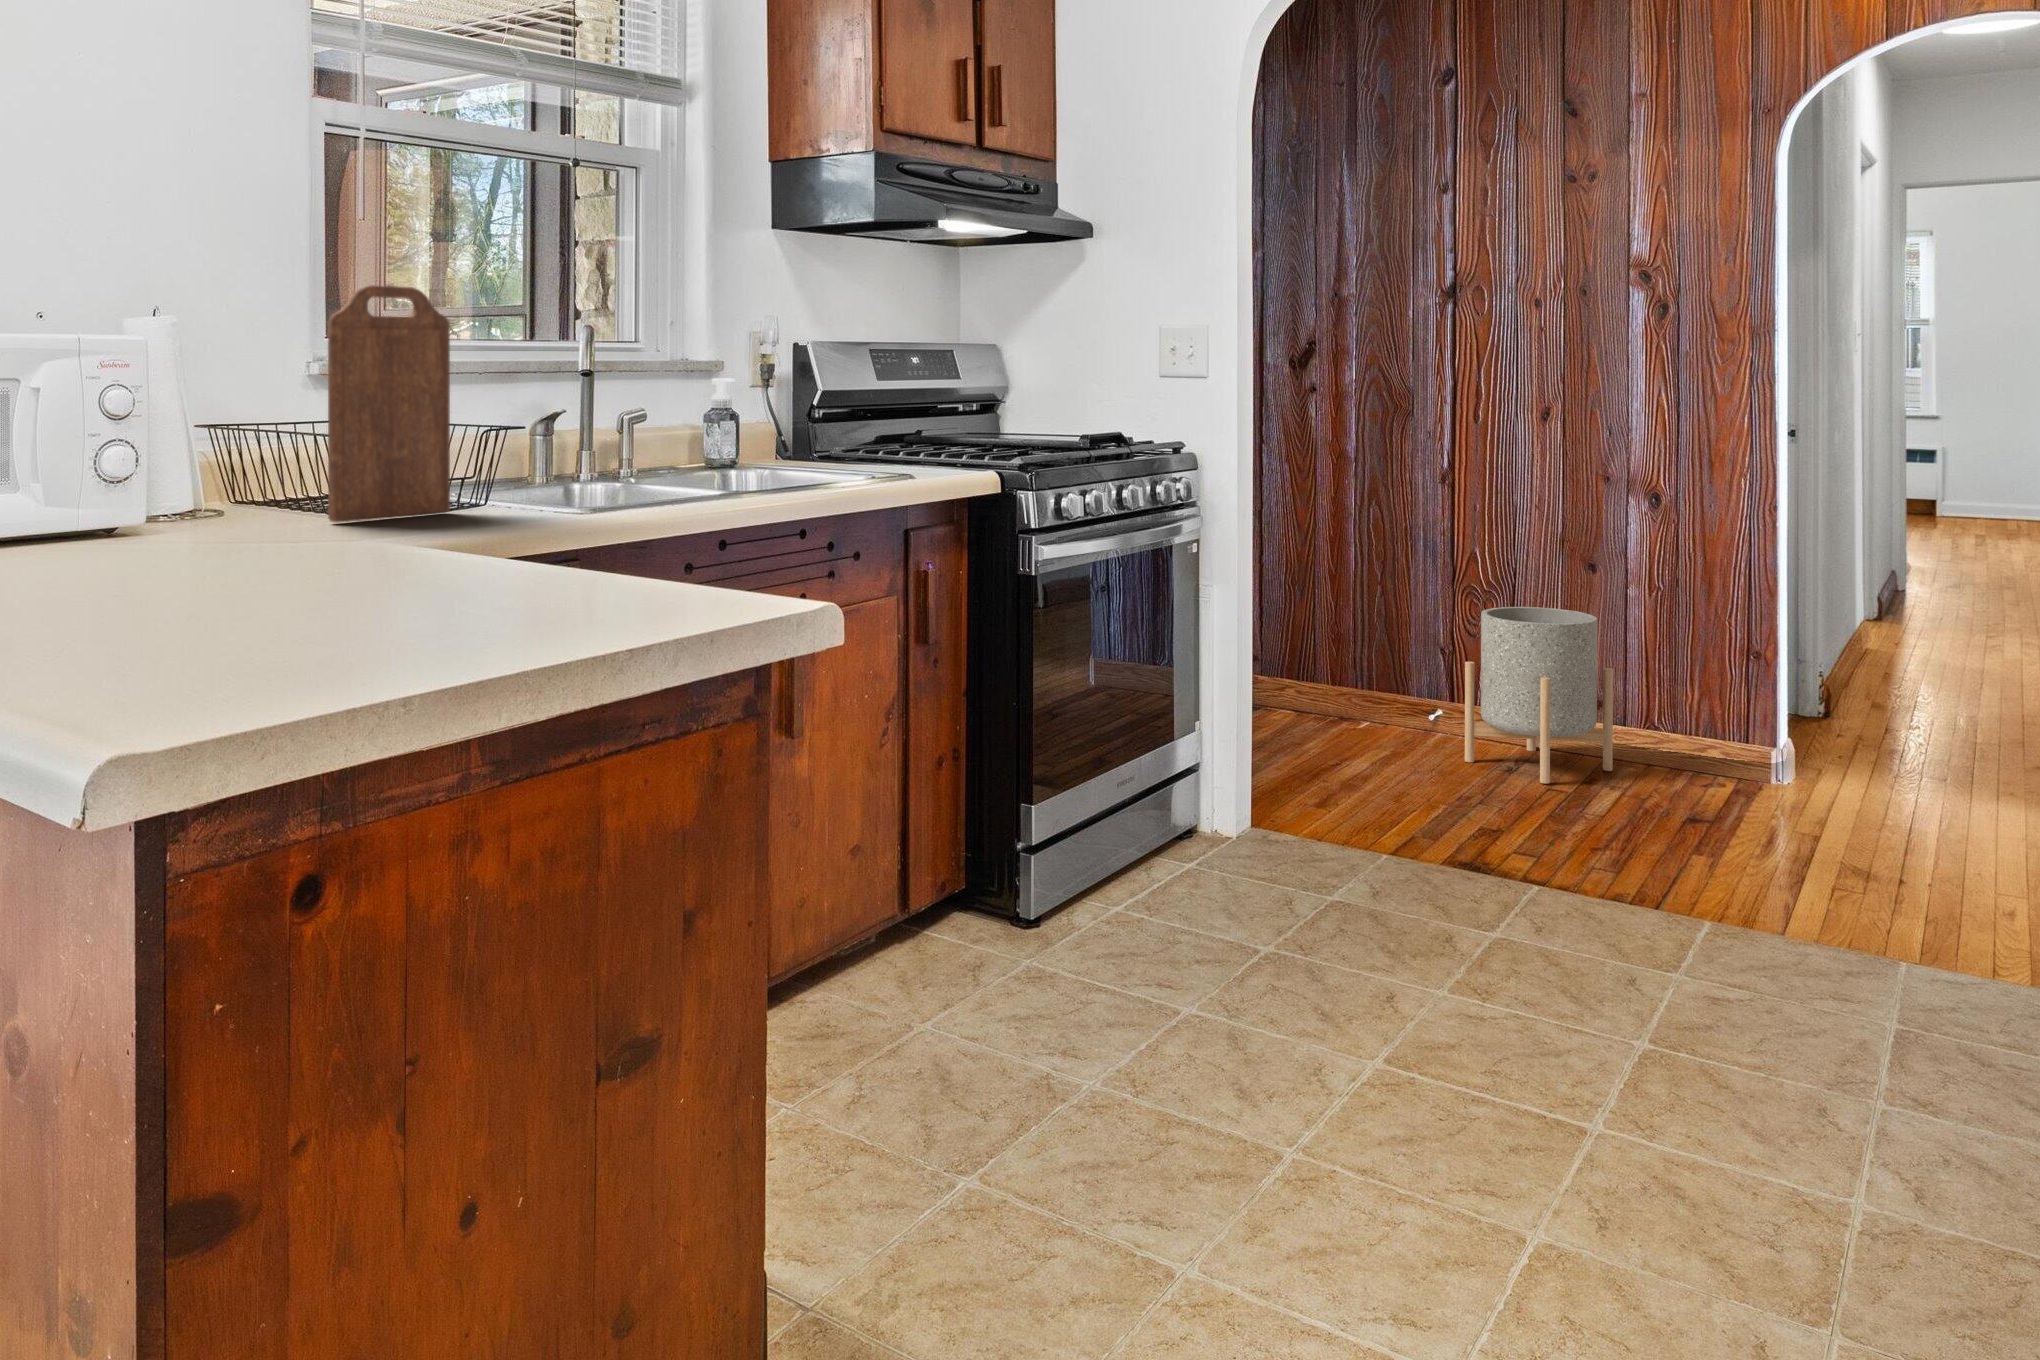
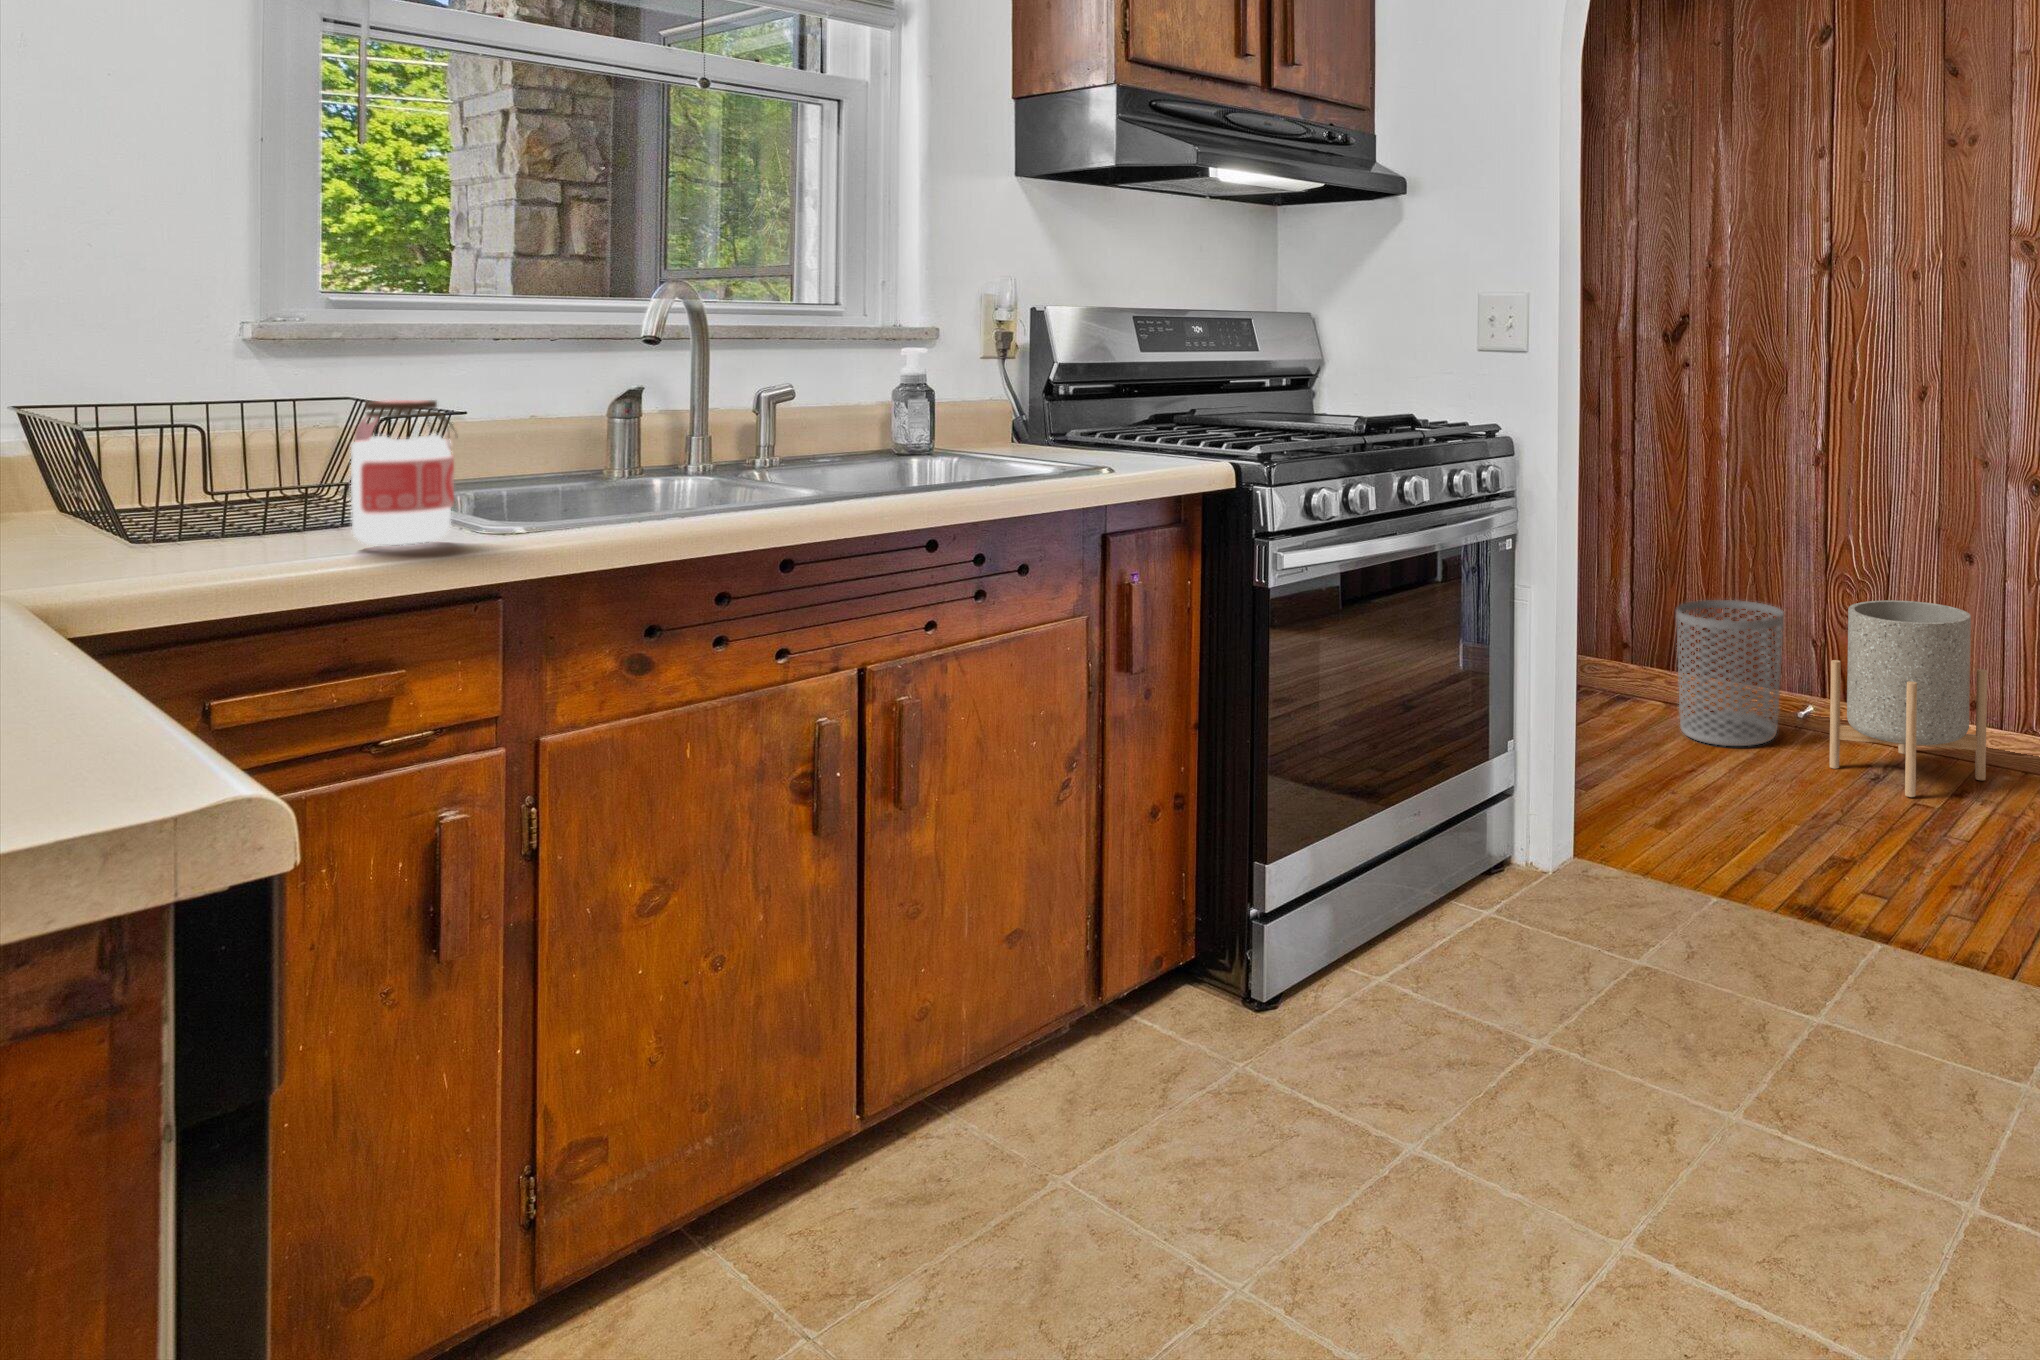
cutting board: present [328,285,450,522] -> none [96,213,348,548]
jar: none [500,417,565,521] -> present [351,400,454,545]
waste bin: none [1312,611,1415,745] -> present [1676,600,1784,746]

